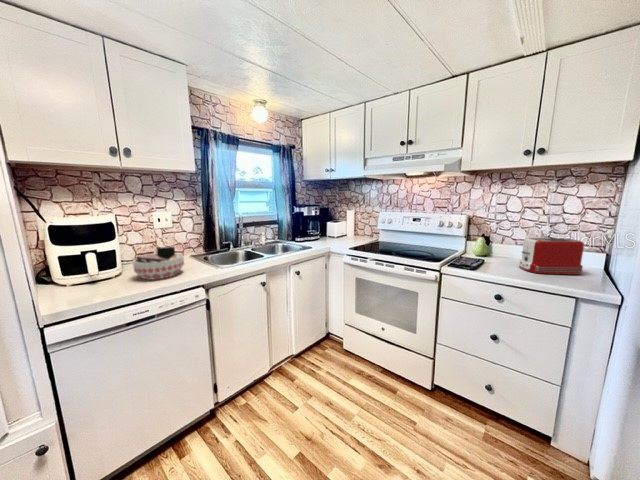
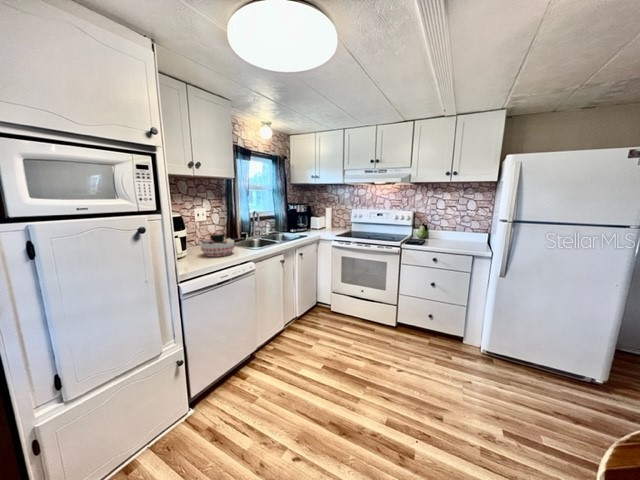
toaster: present [519,238,584,275] -> none [445,225,478,246]

